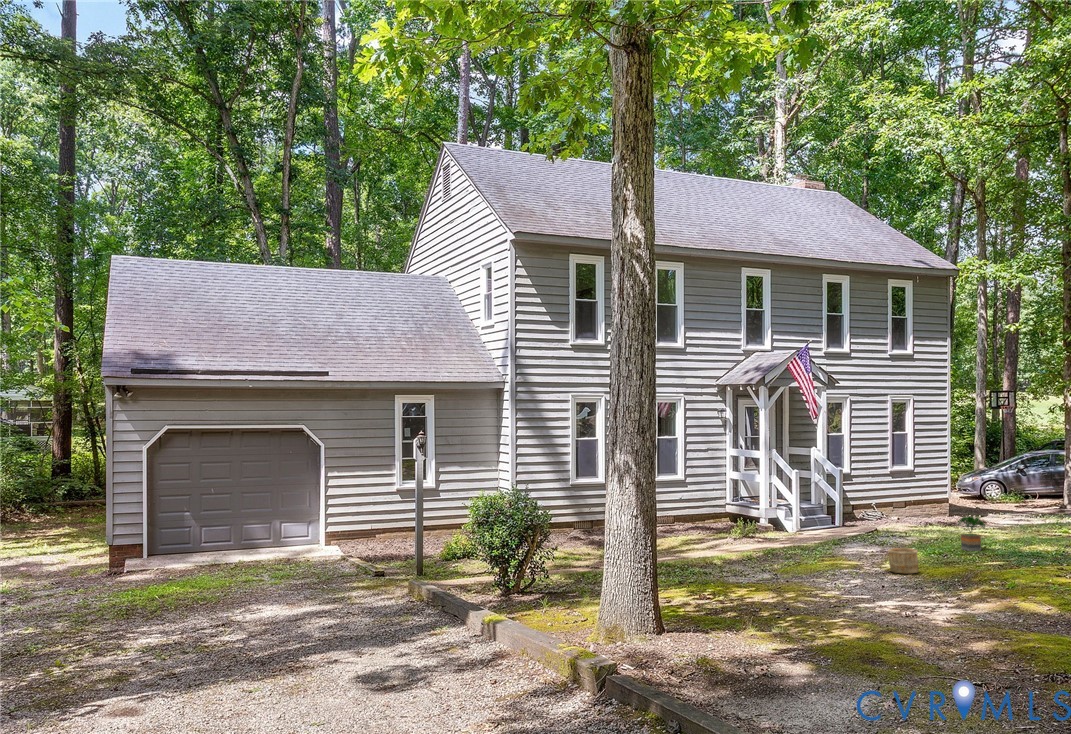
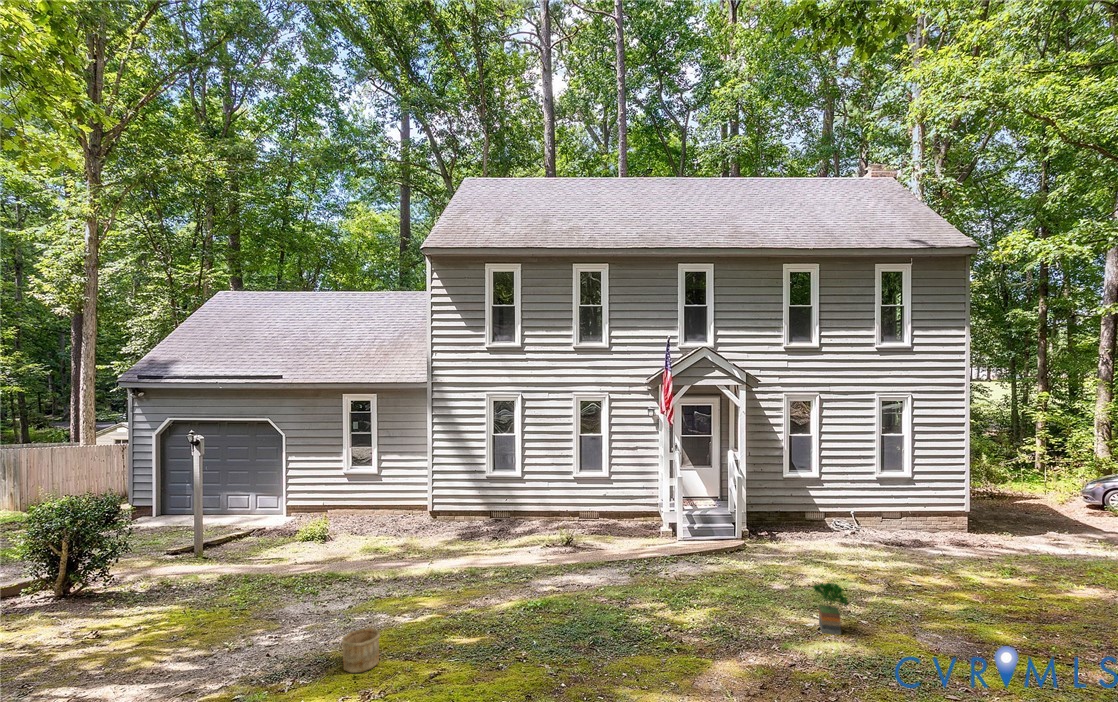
wooden bucket: present [888,548,918,574] -> present [342,628,380,673]

